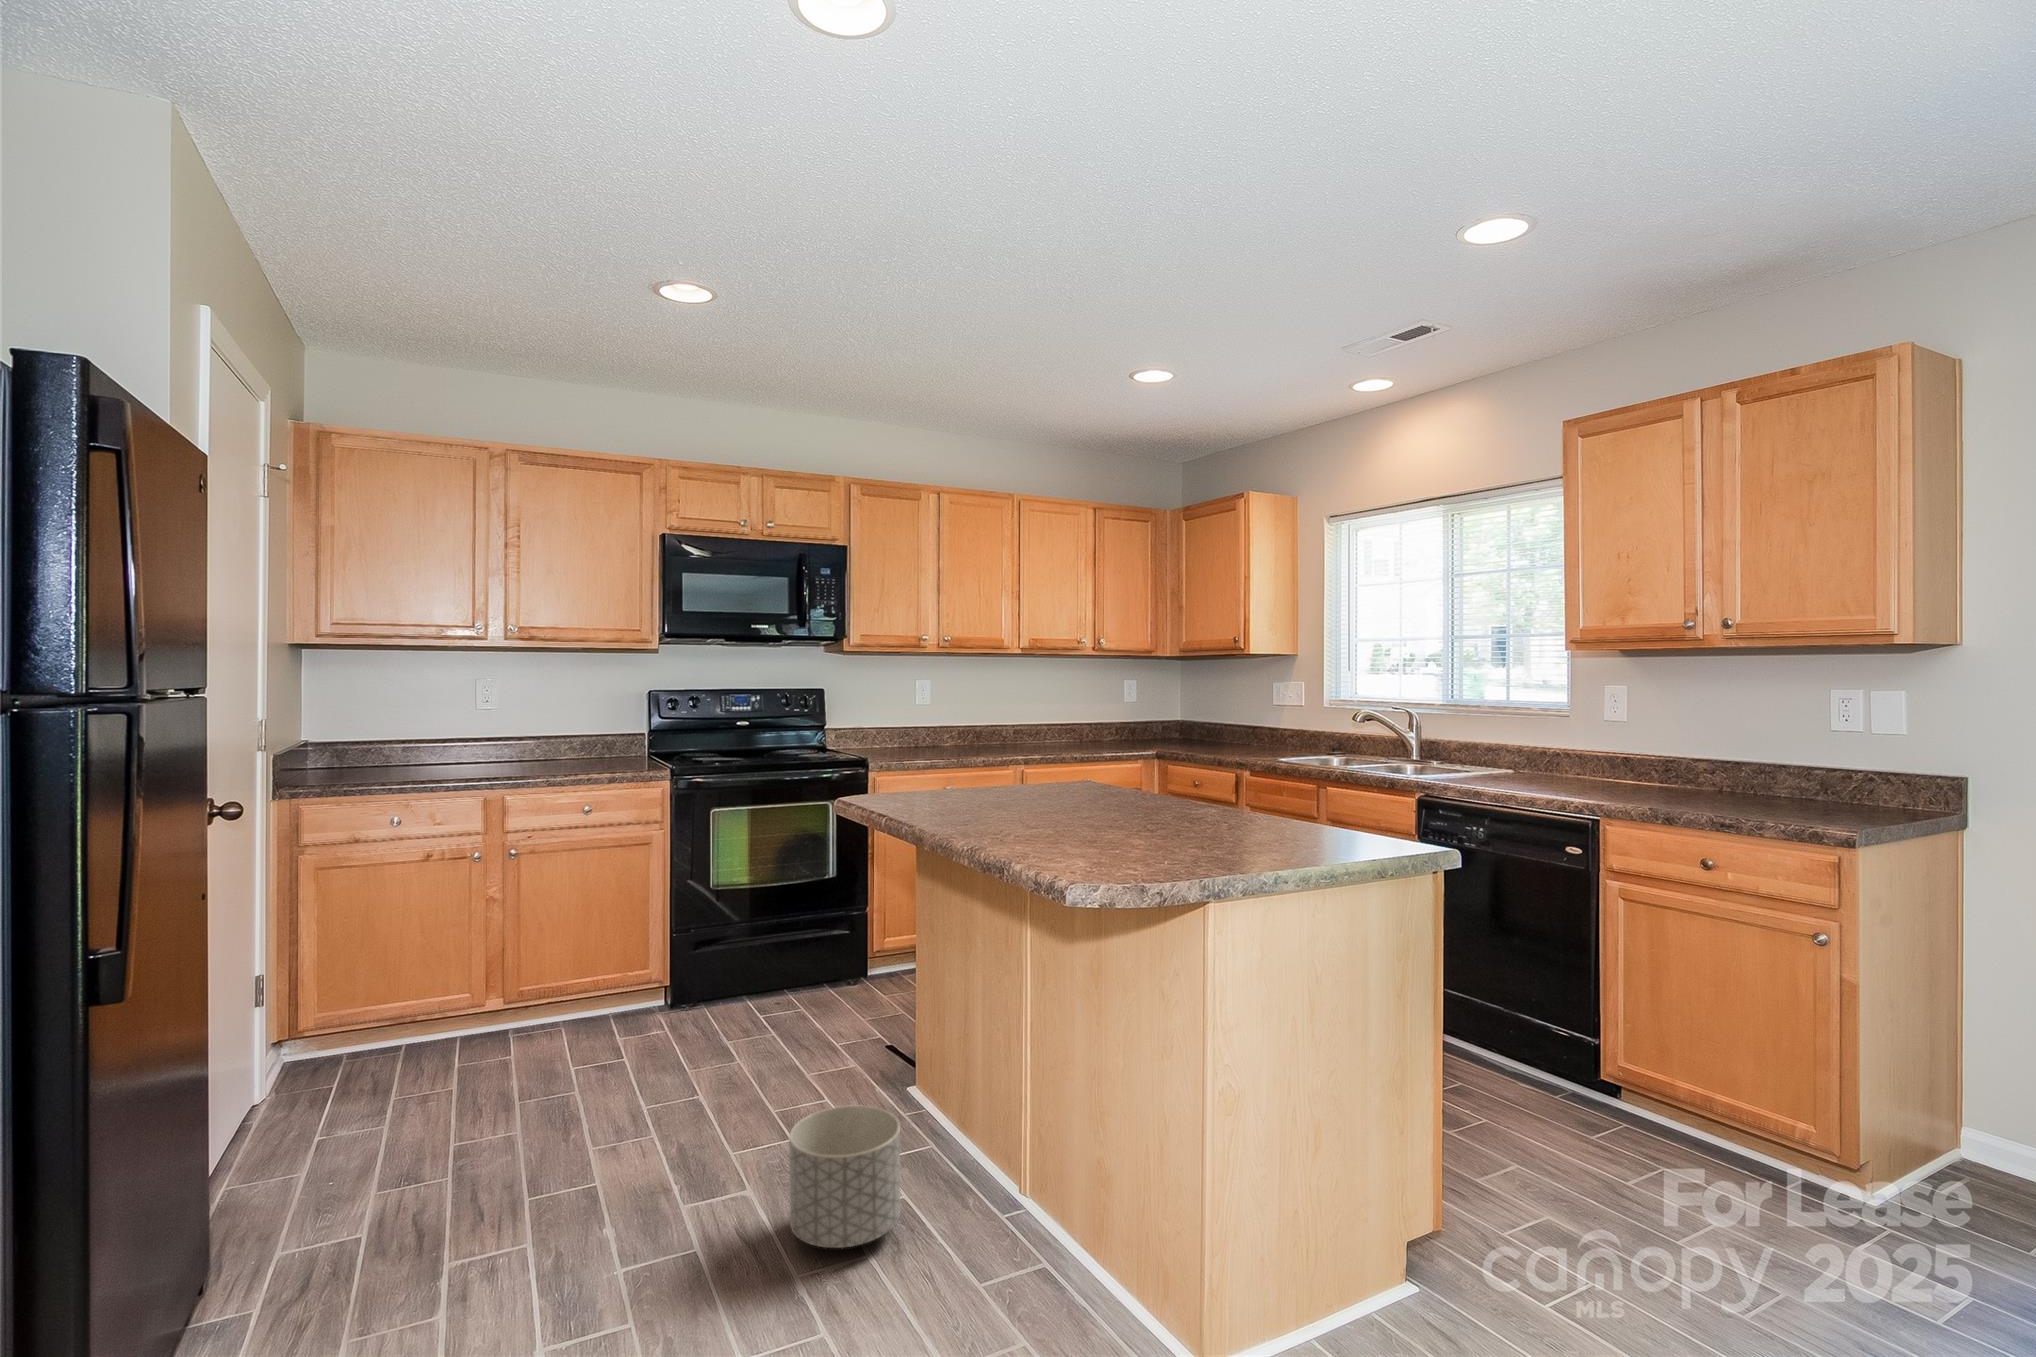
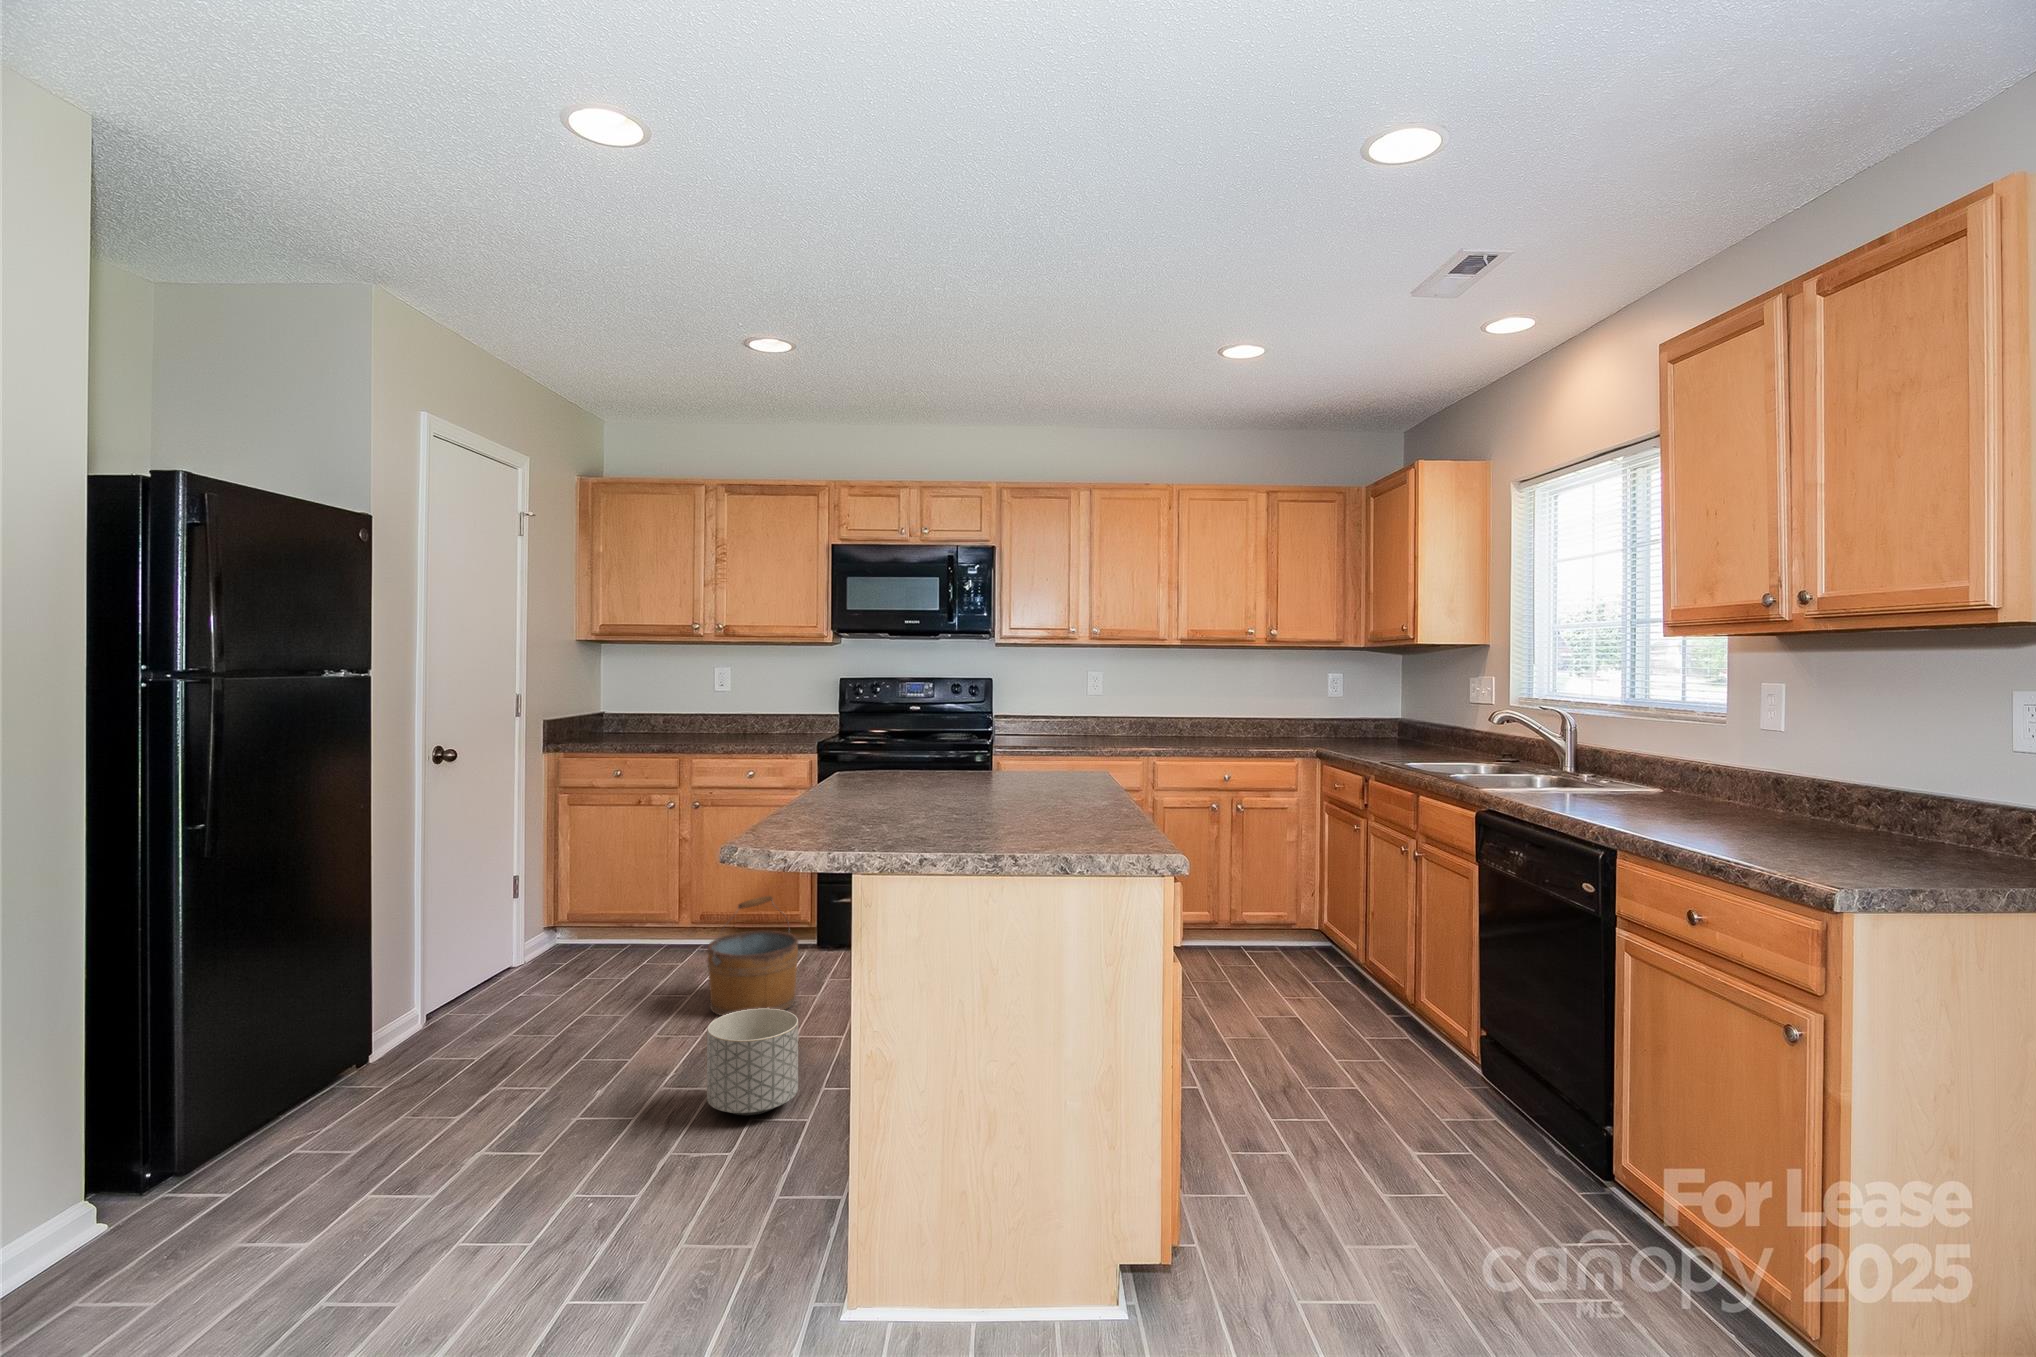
bucket: none [612,972,731,1138] -> present [707,896,798,1016]

